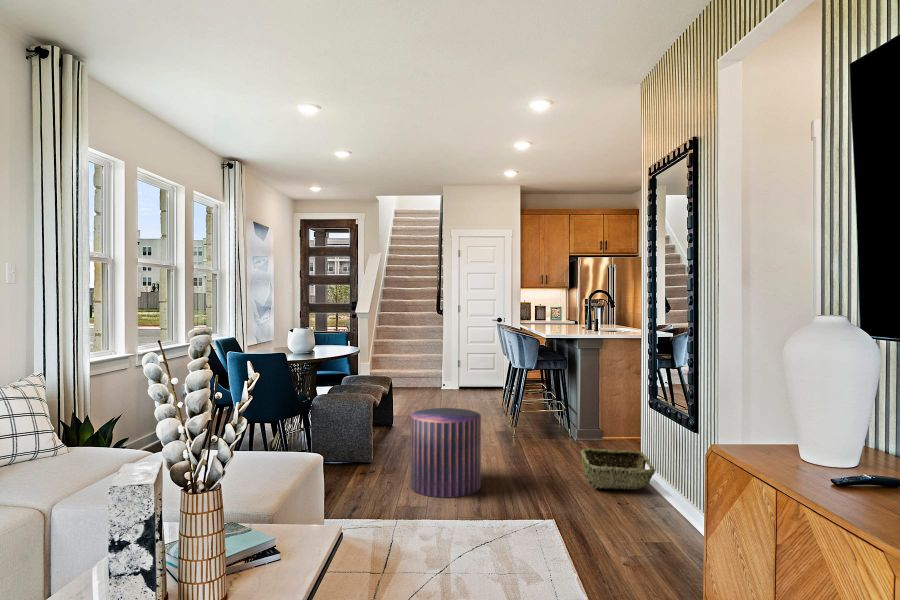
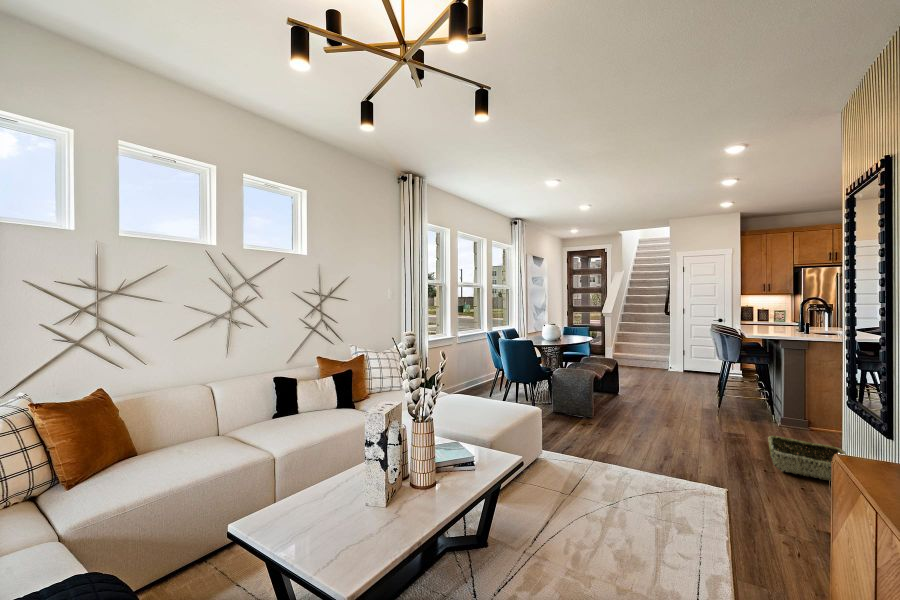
pouf: present [410,408,481,498] -> none [612,387,670,453]

